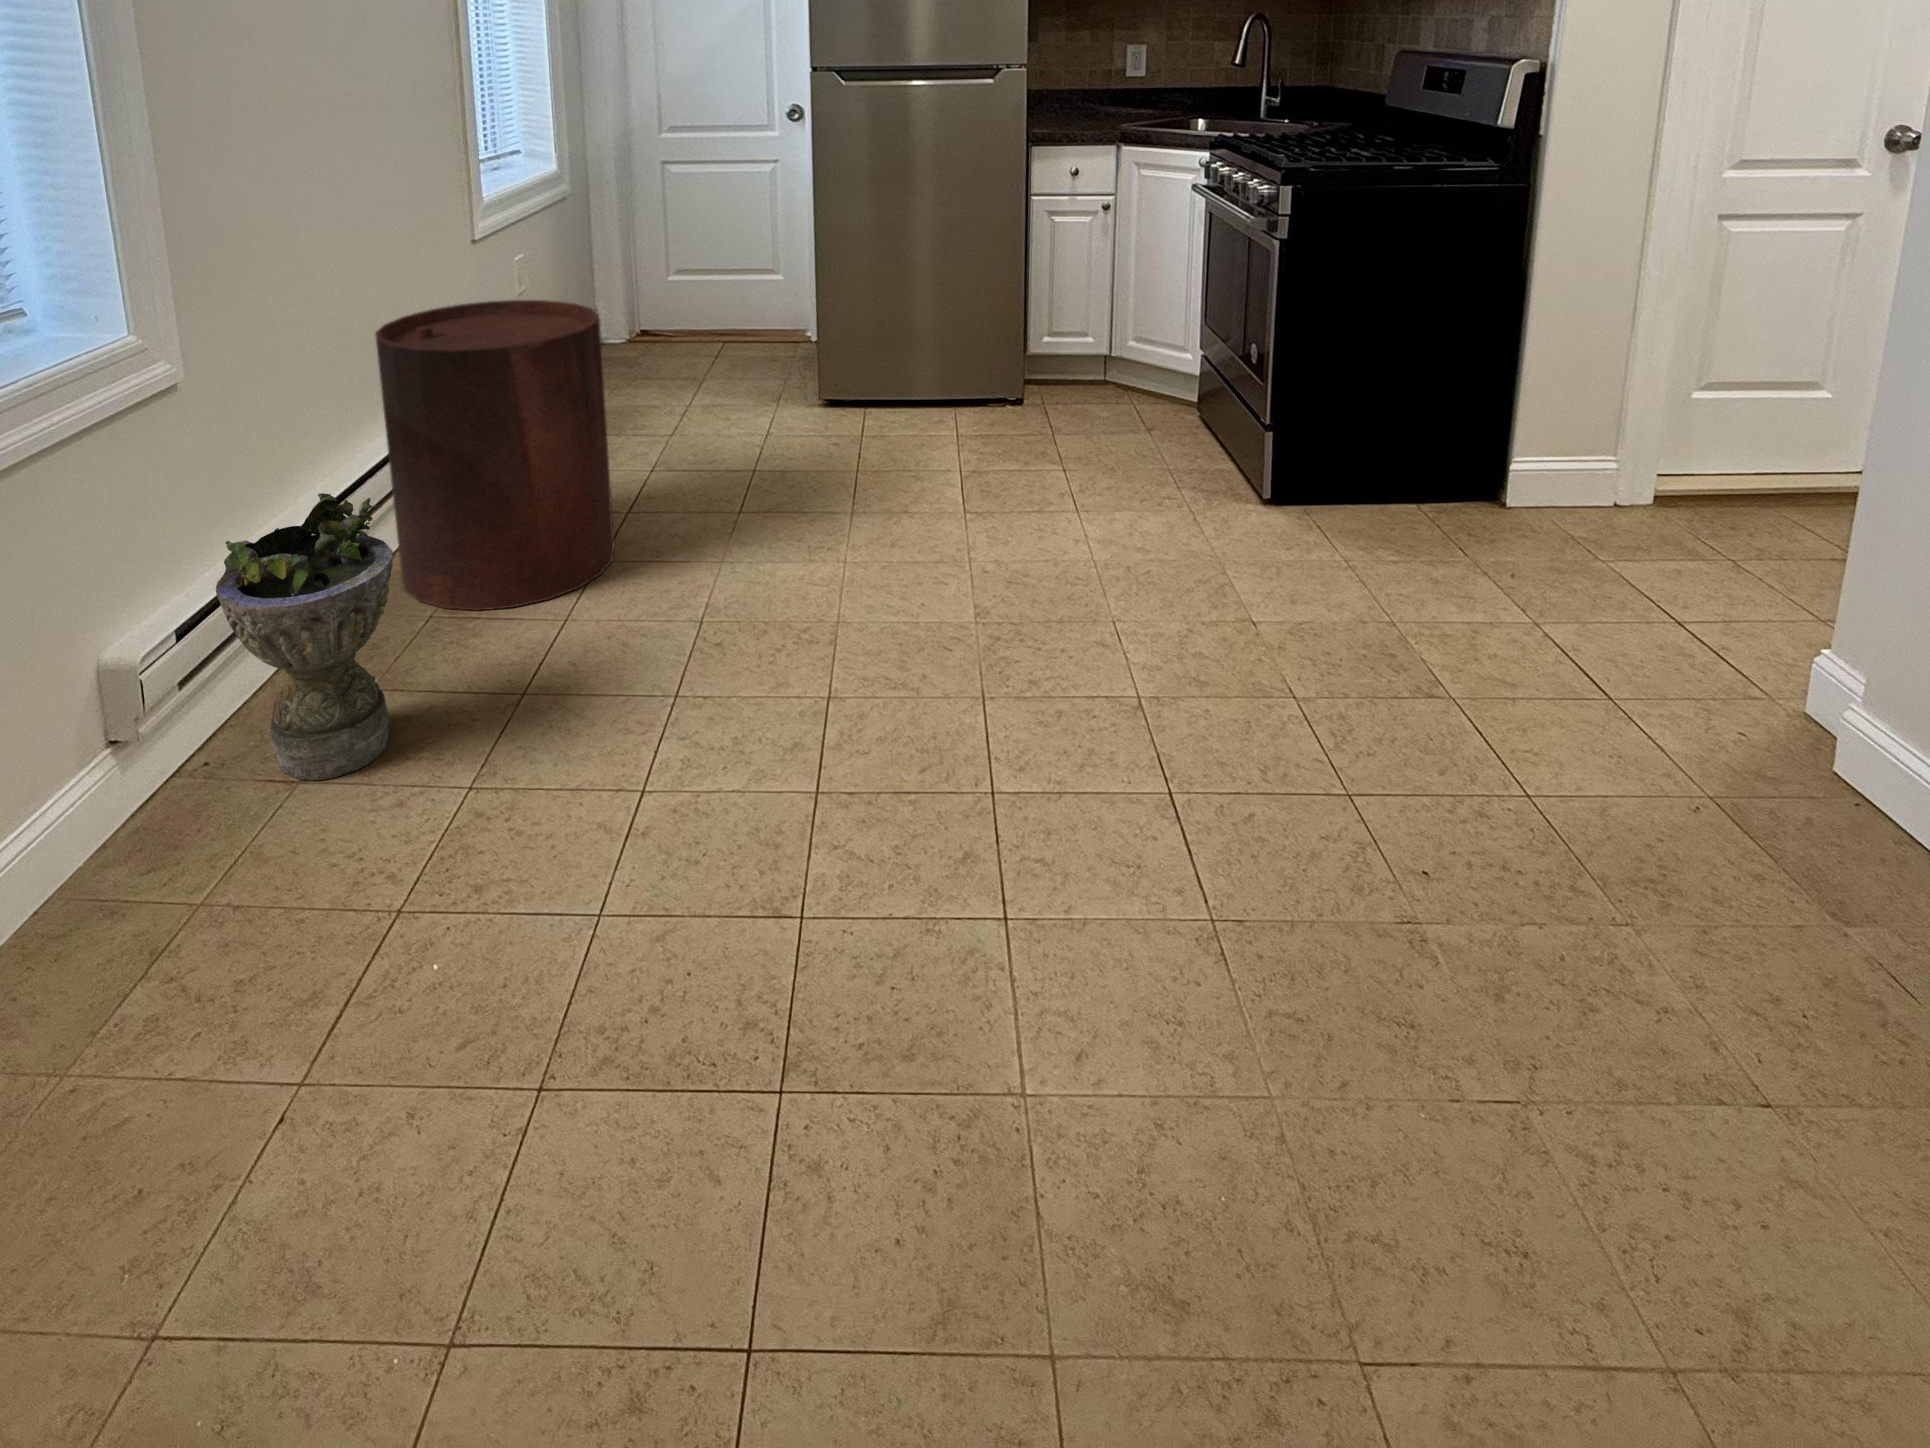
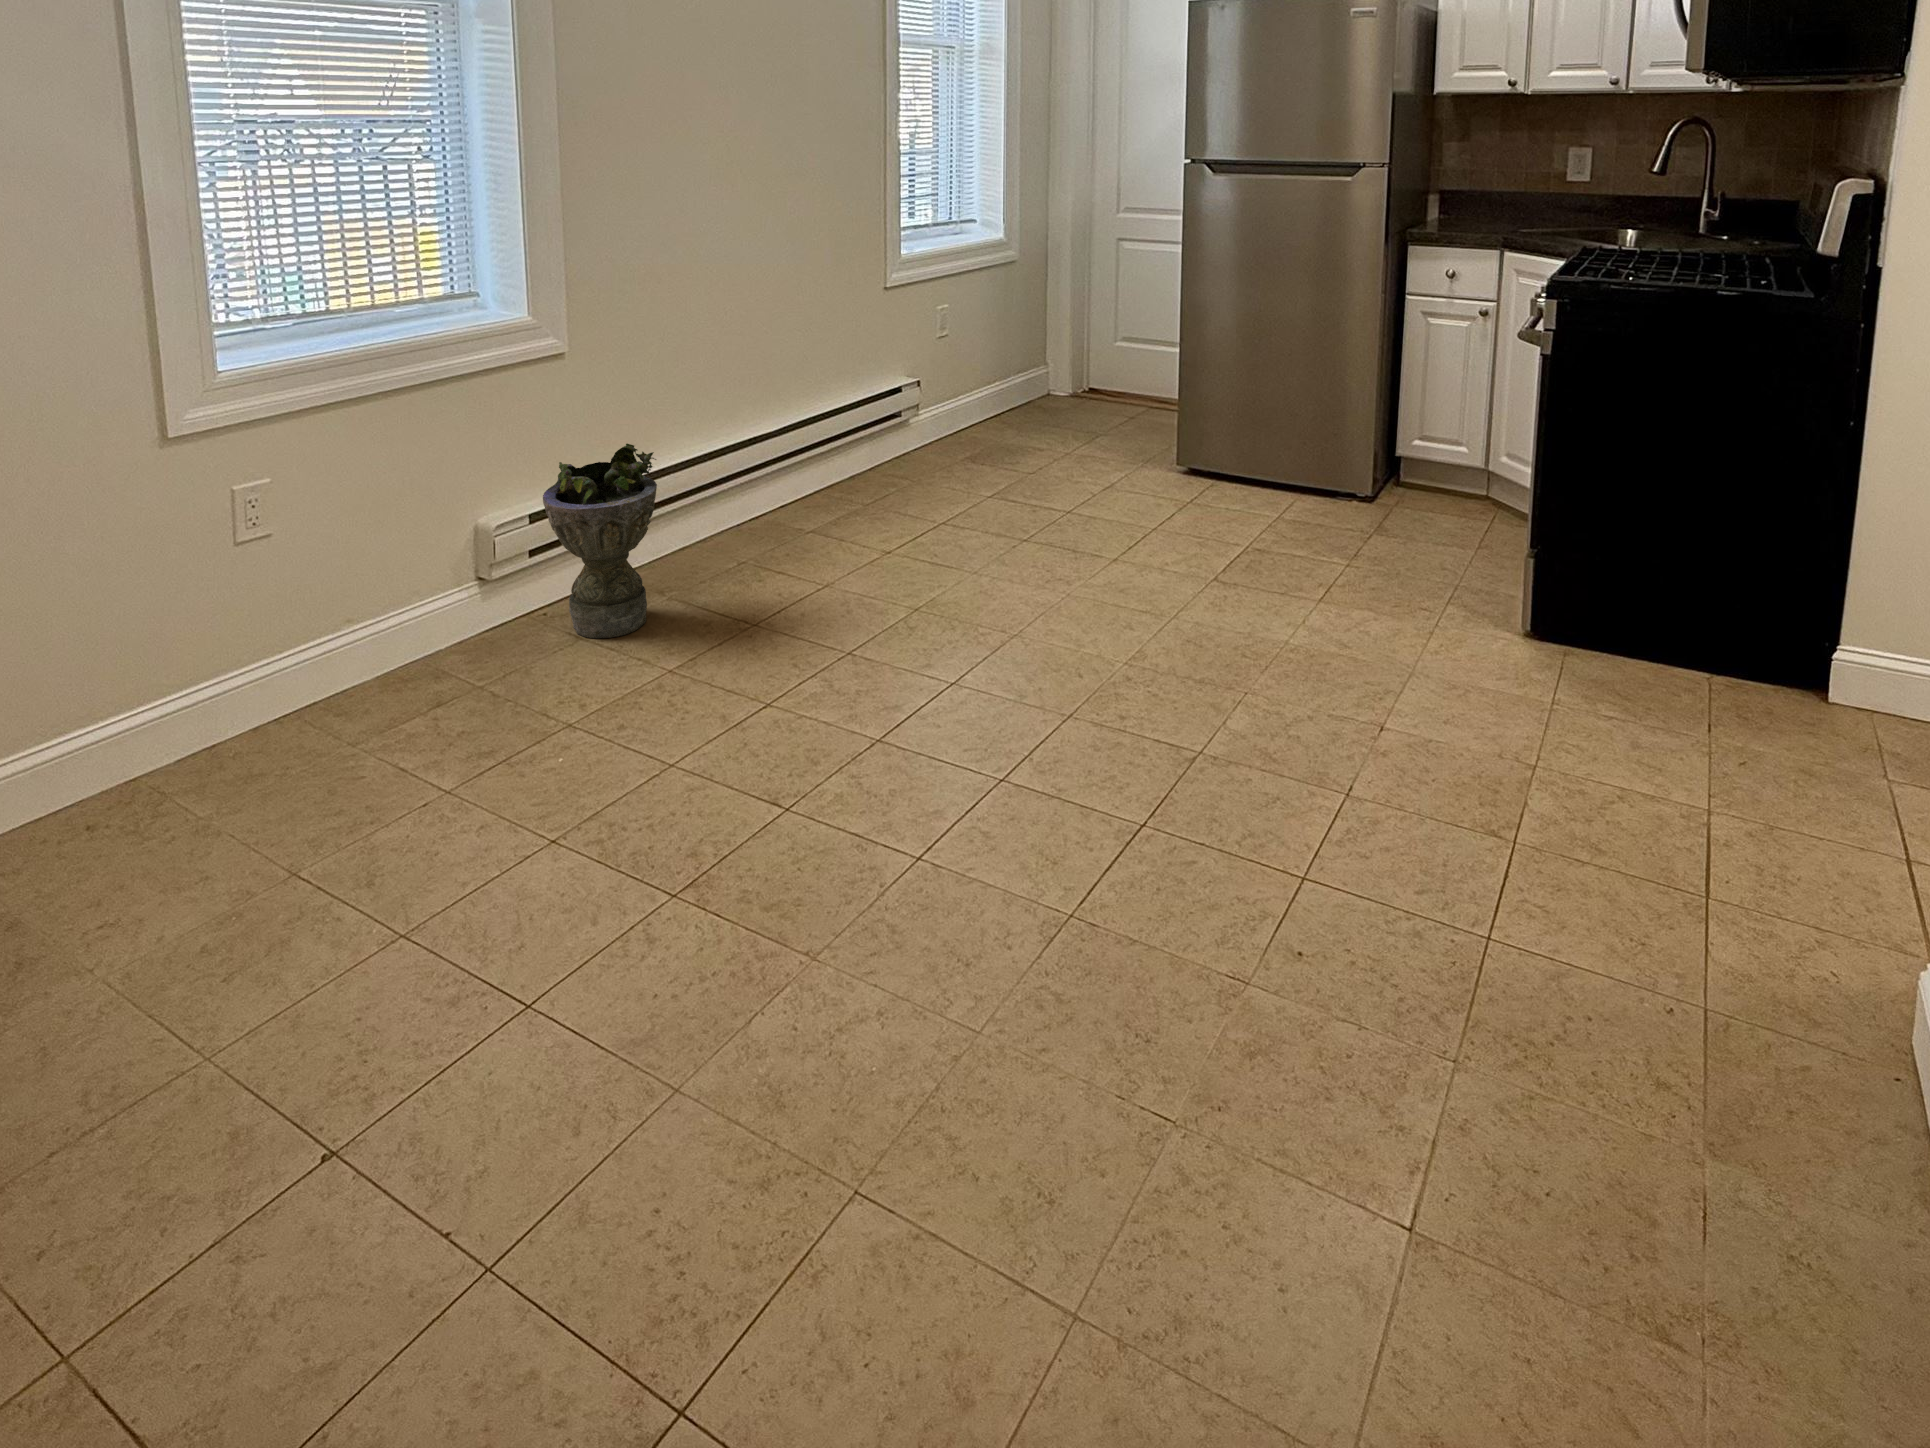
trash can: present [375,300,615,610] -> none [734,333,900,568]

